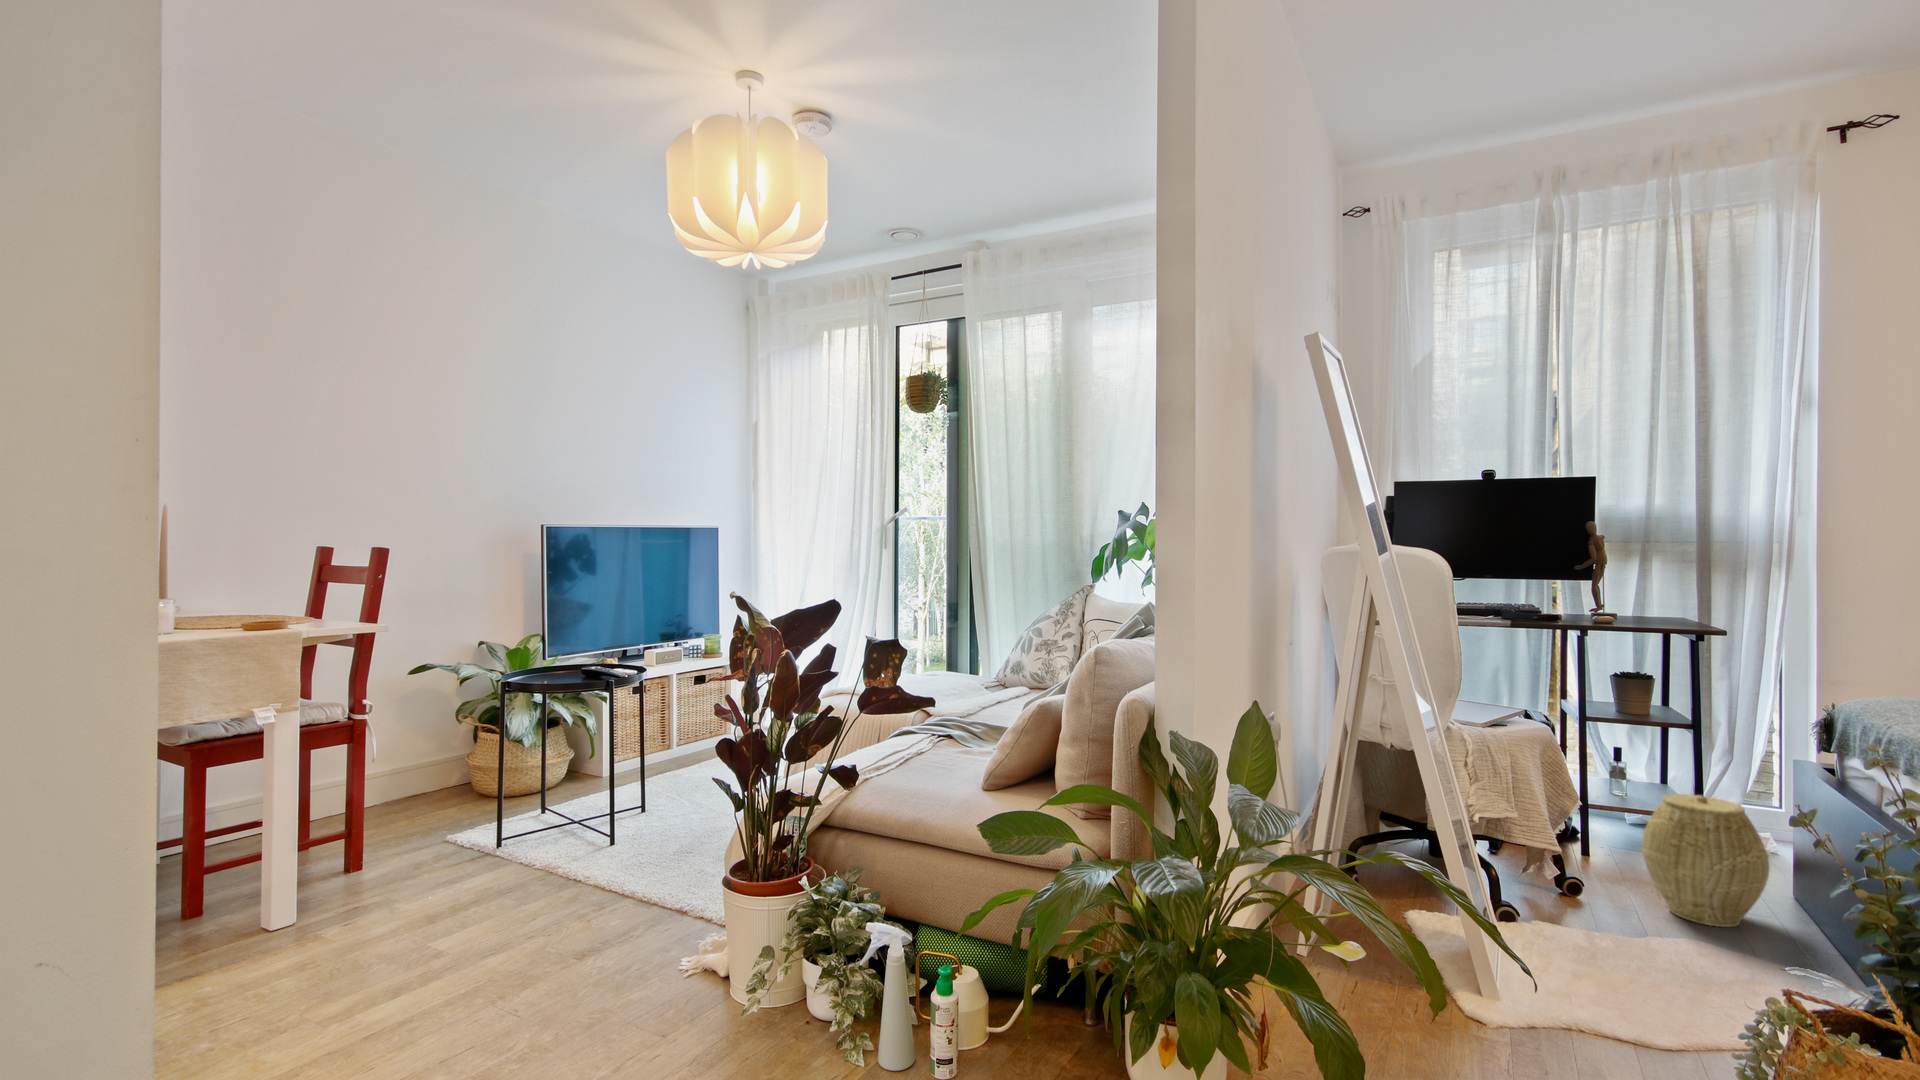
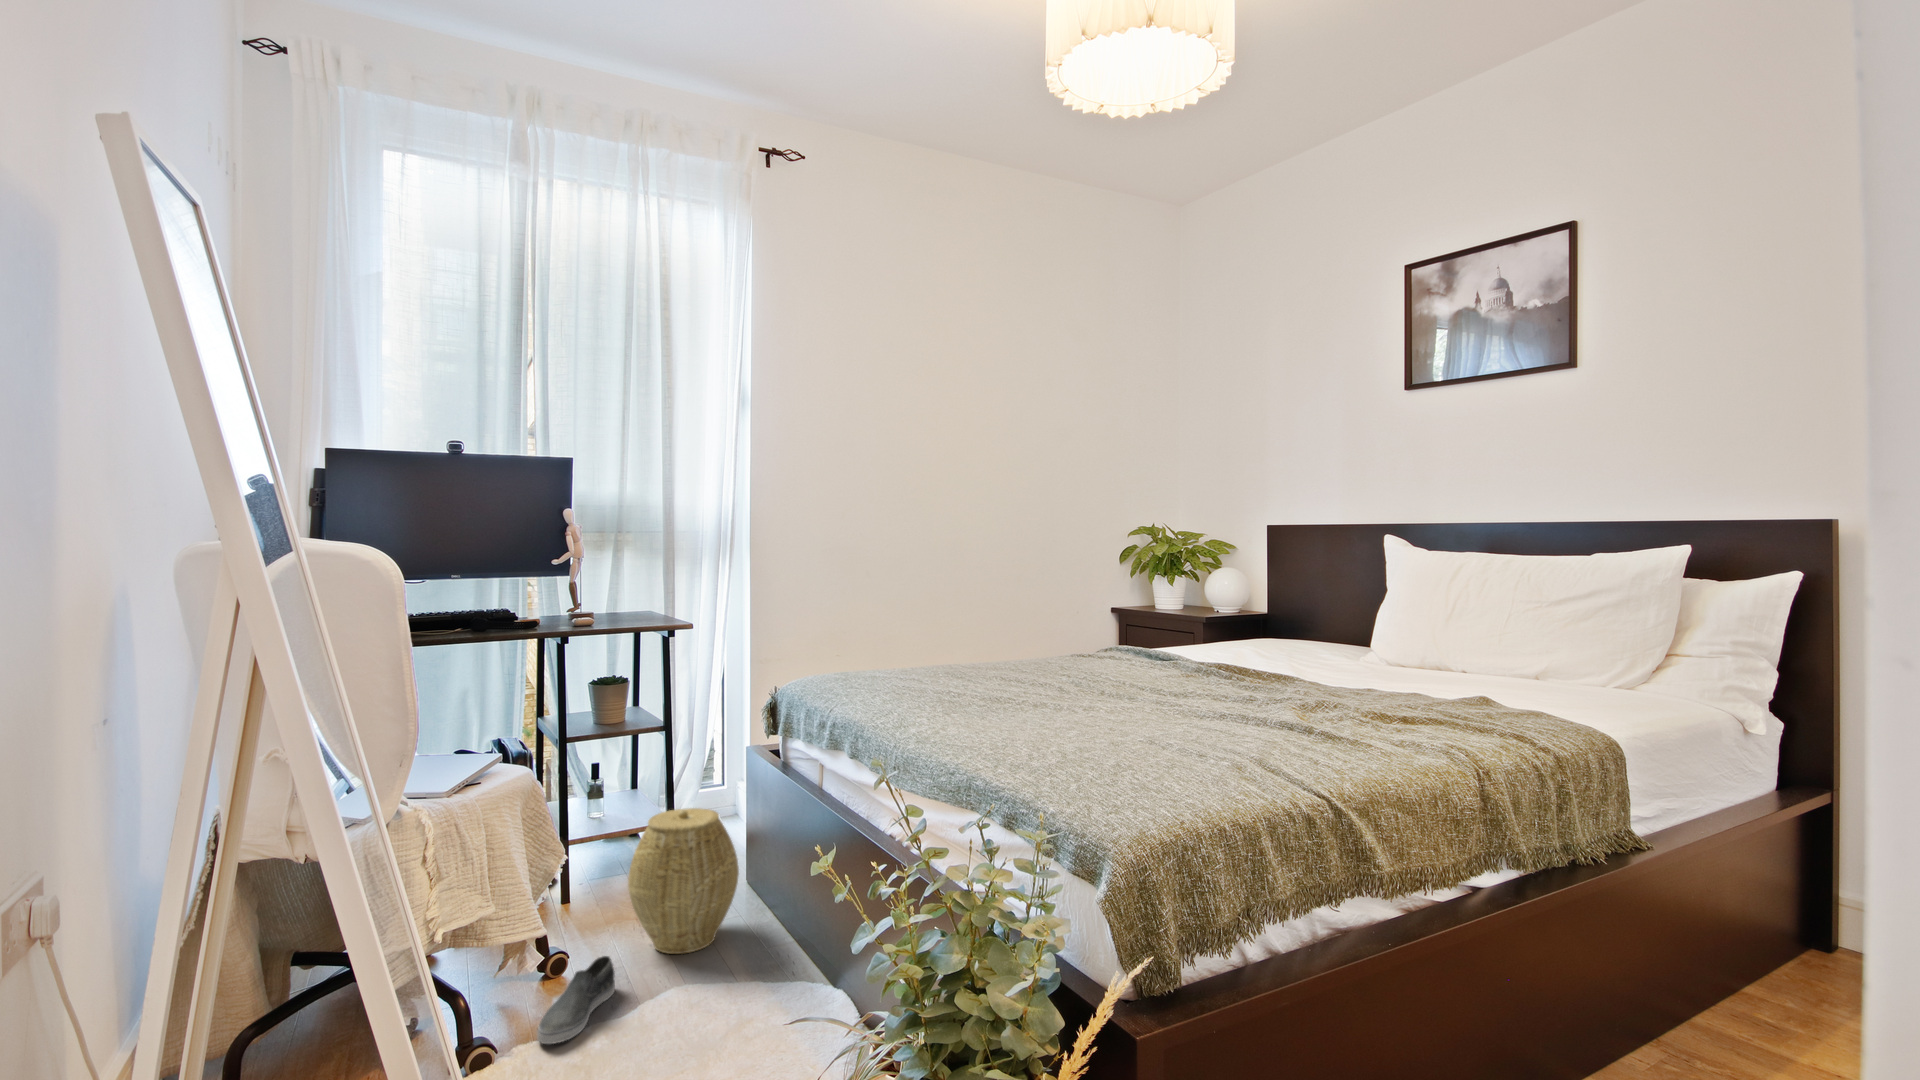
shoe: none [1552,892,1624,938] -> present [537,956,615,1044]

